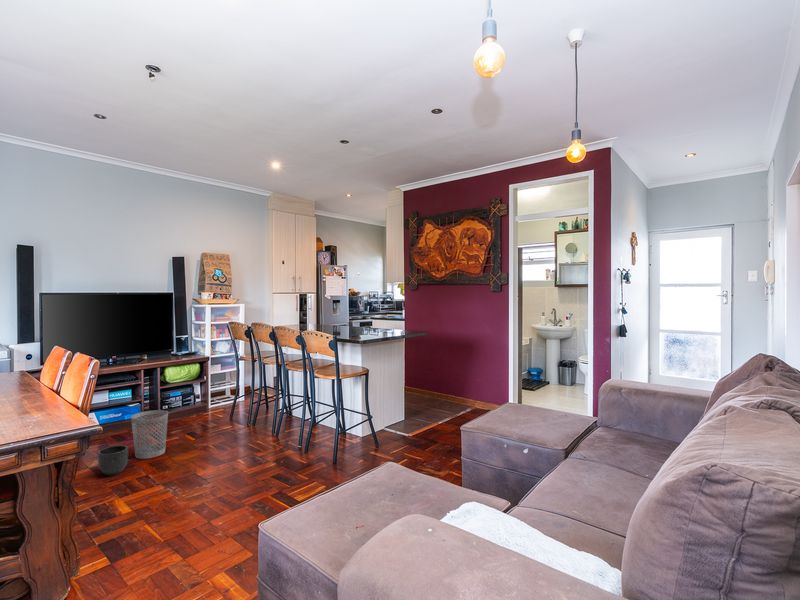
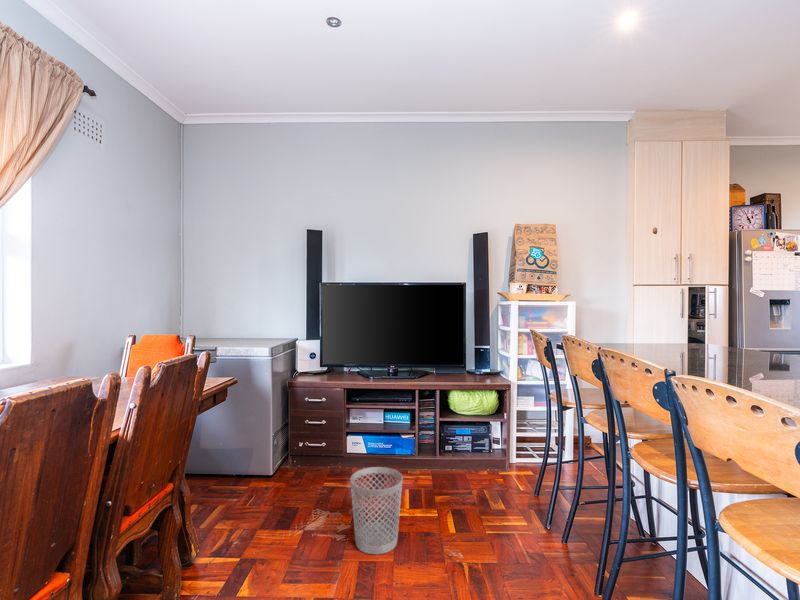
planter: present [98,445,128,476] -> none [284,519,326,574]

